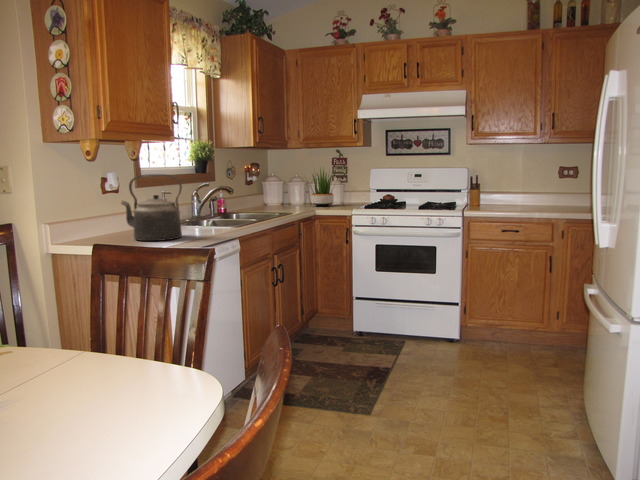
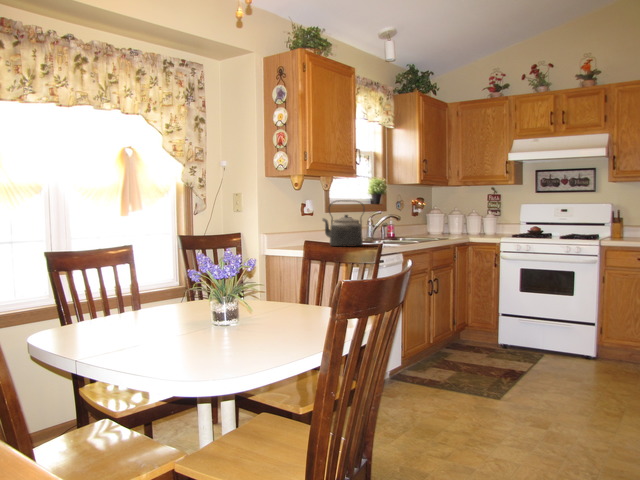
potted plant: present [308,168,333,206] -> none [457,201,495,235]

